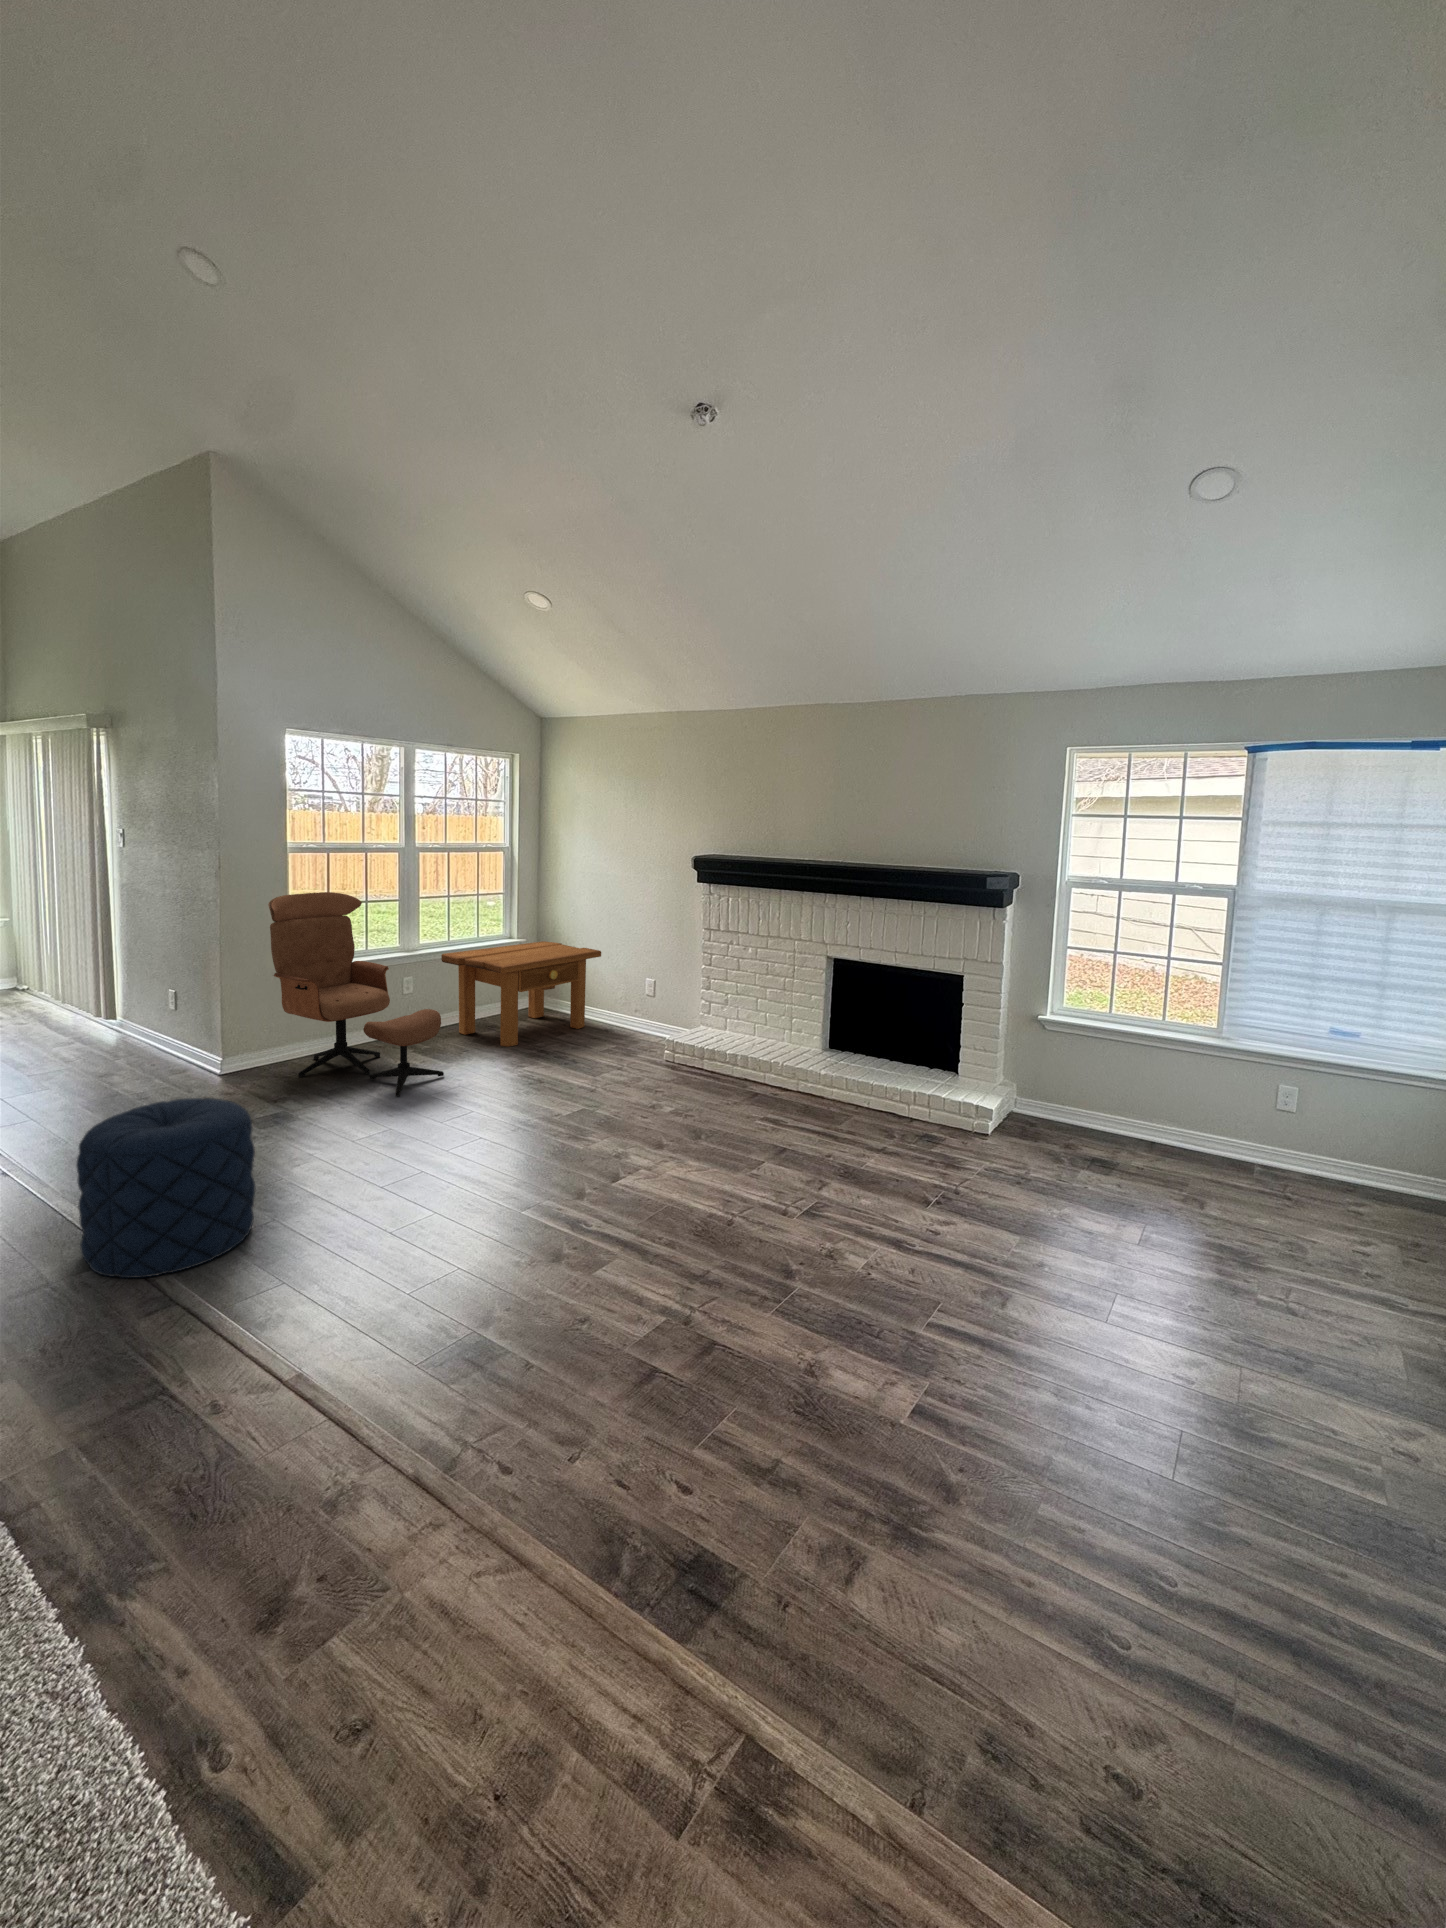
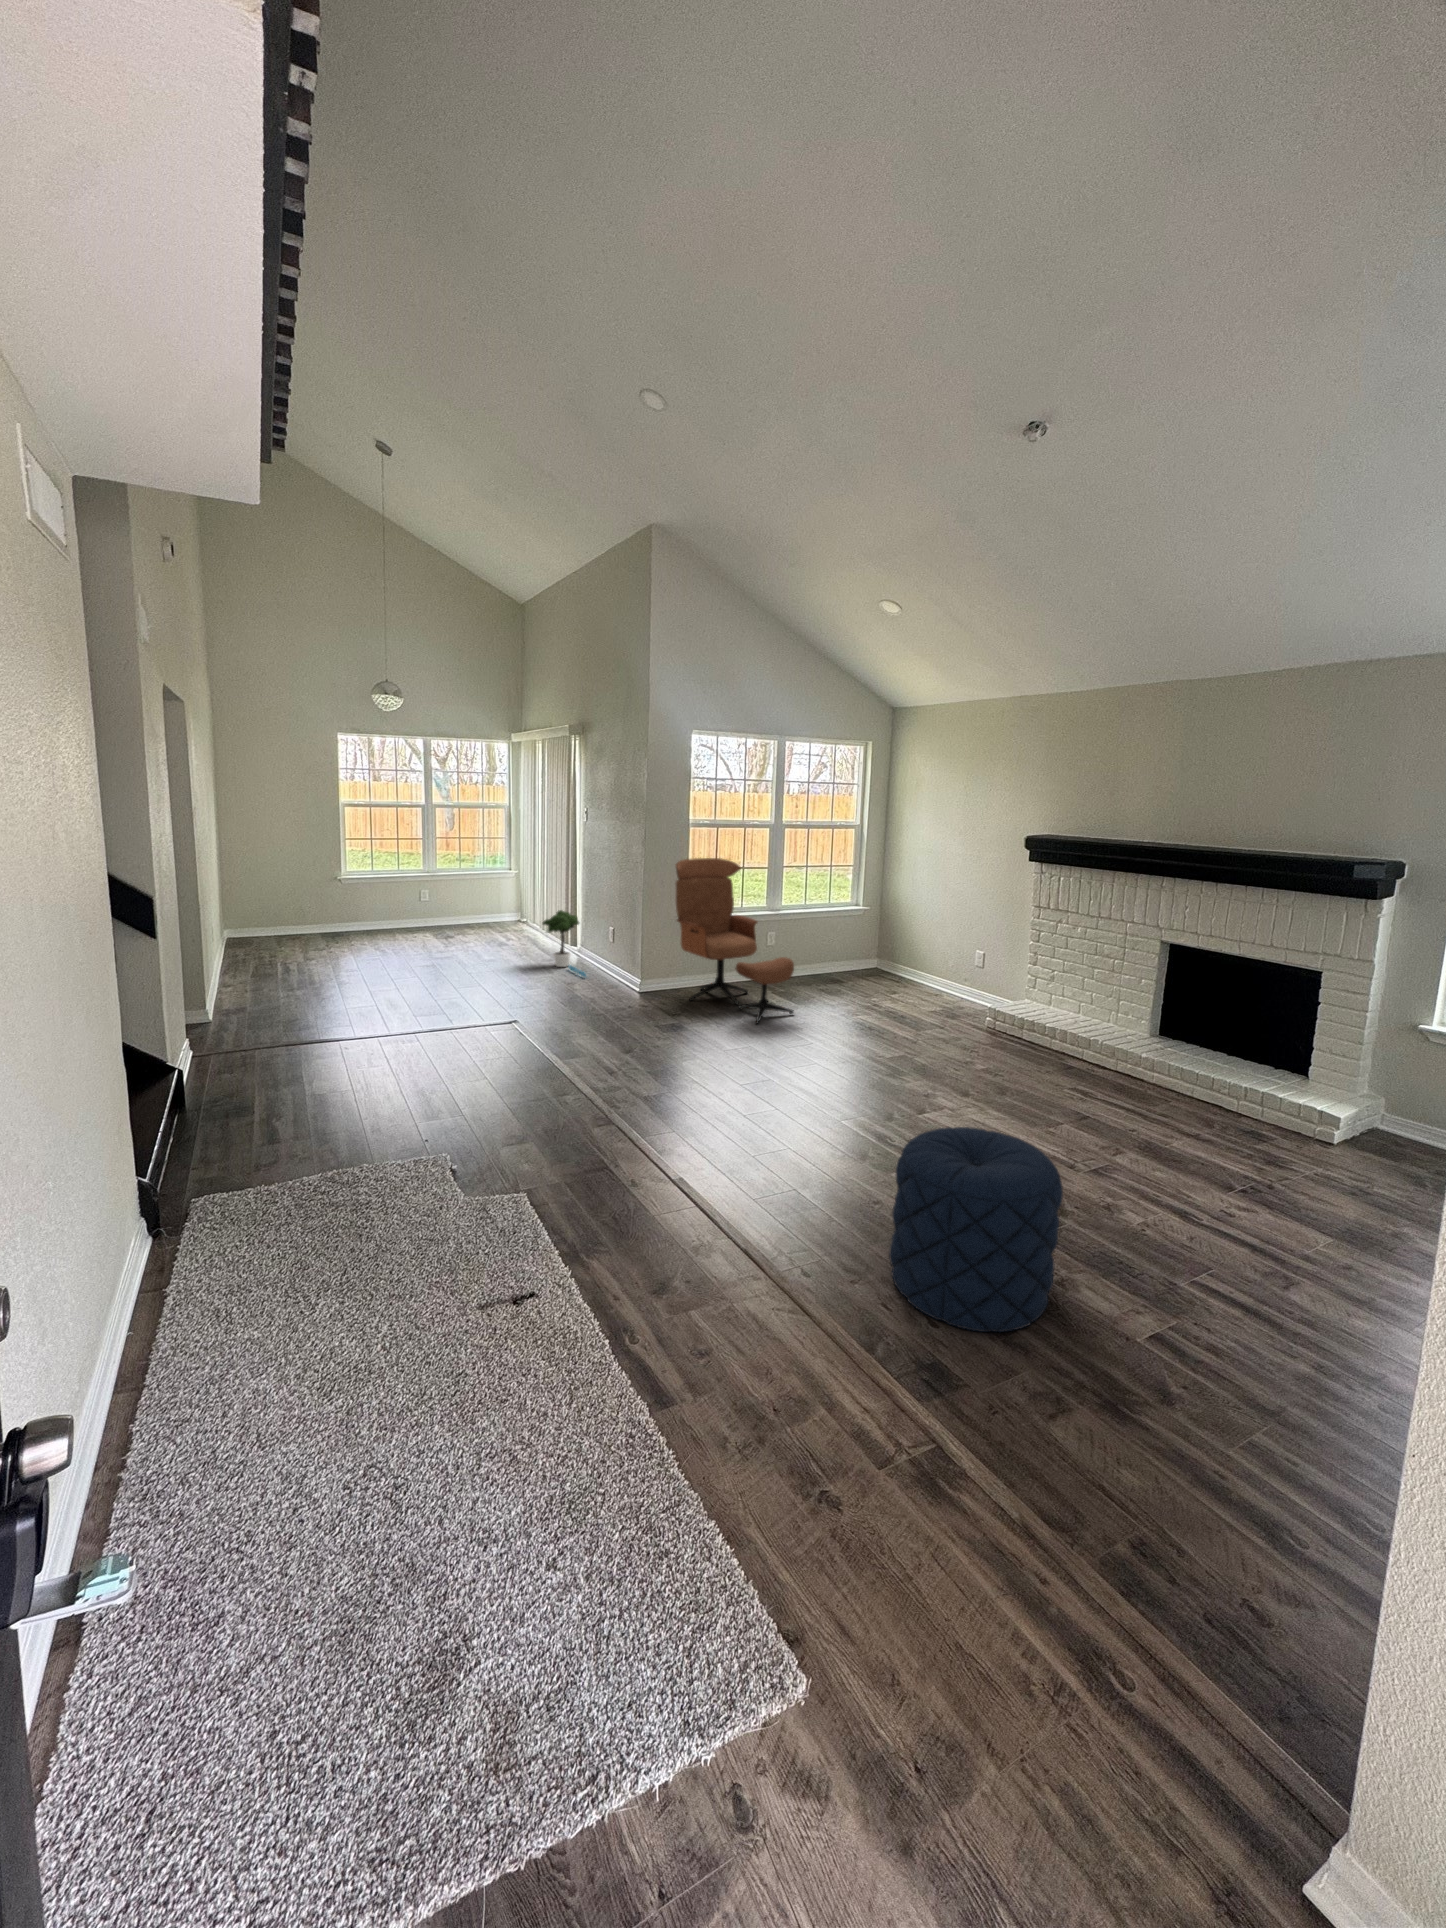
side table: present [441,942,601,1047] -> none [800,911,938,998]
potted tree: none [55,973,136,1064] -> present [543,910,586,977]
pouf: present [76,1098,255,1278] -> present [889,1127,1063,1332]

